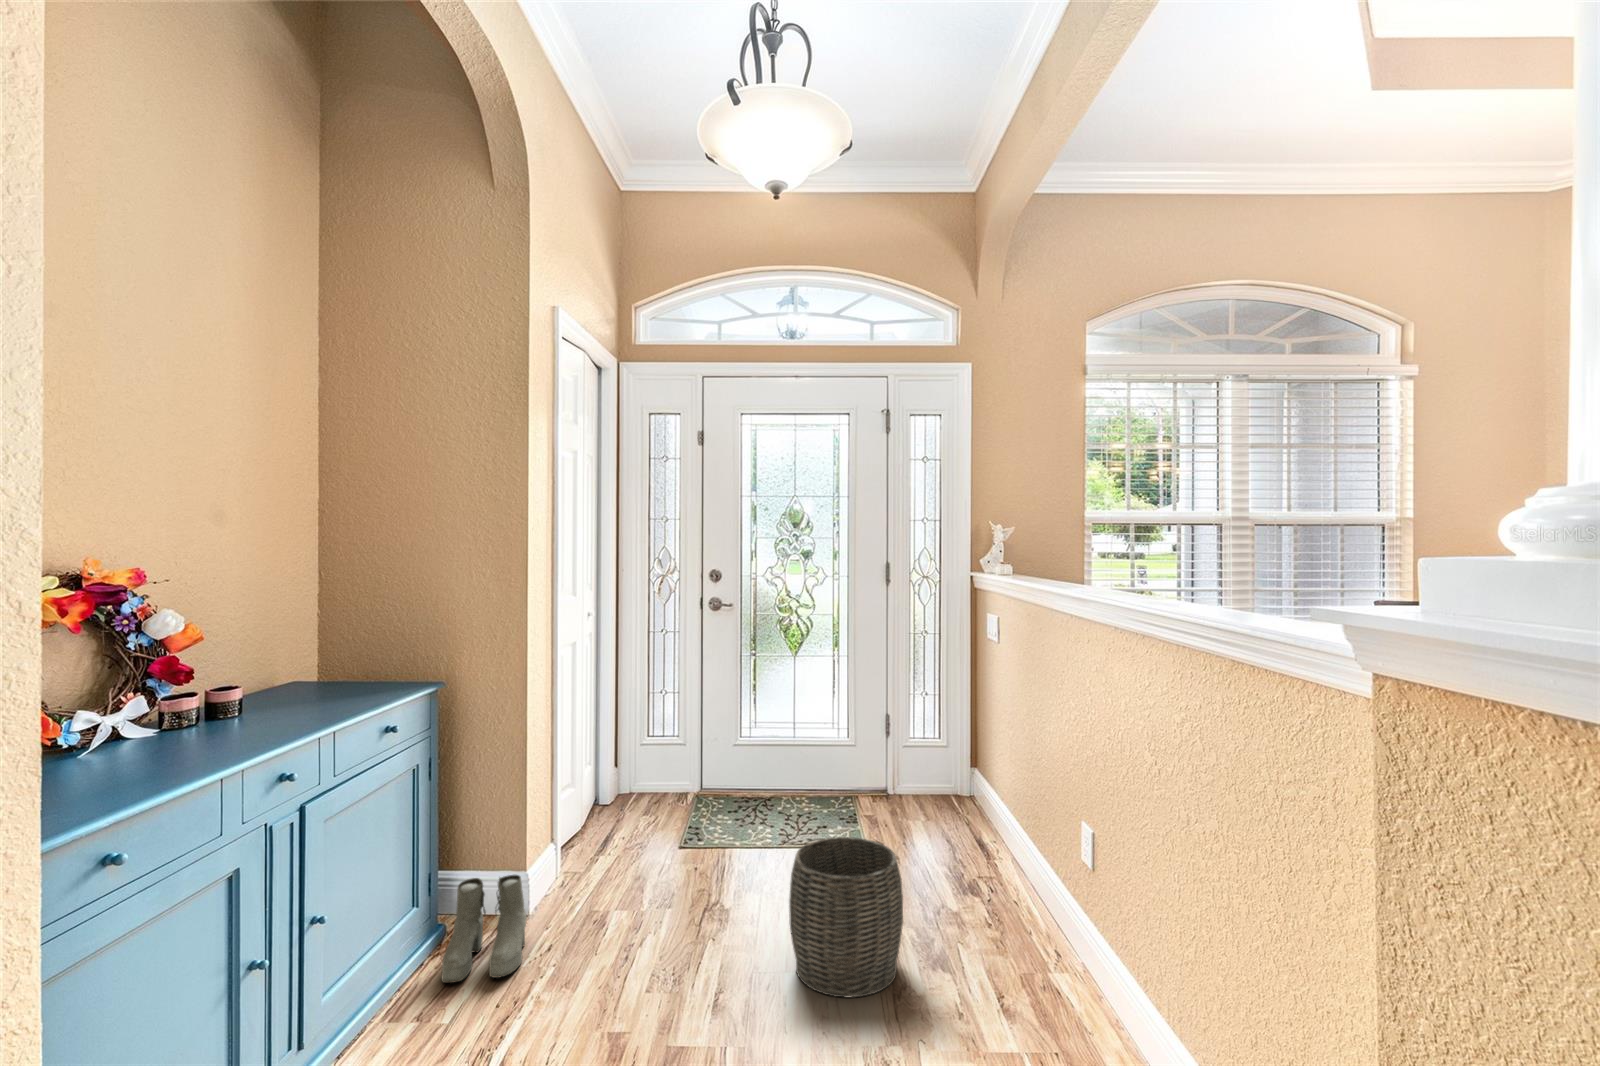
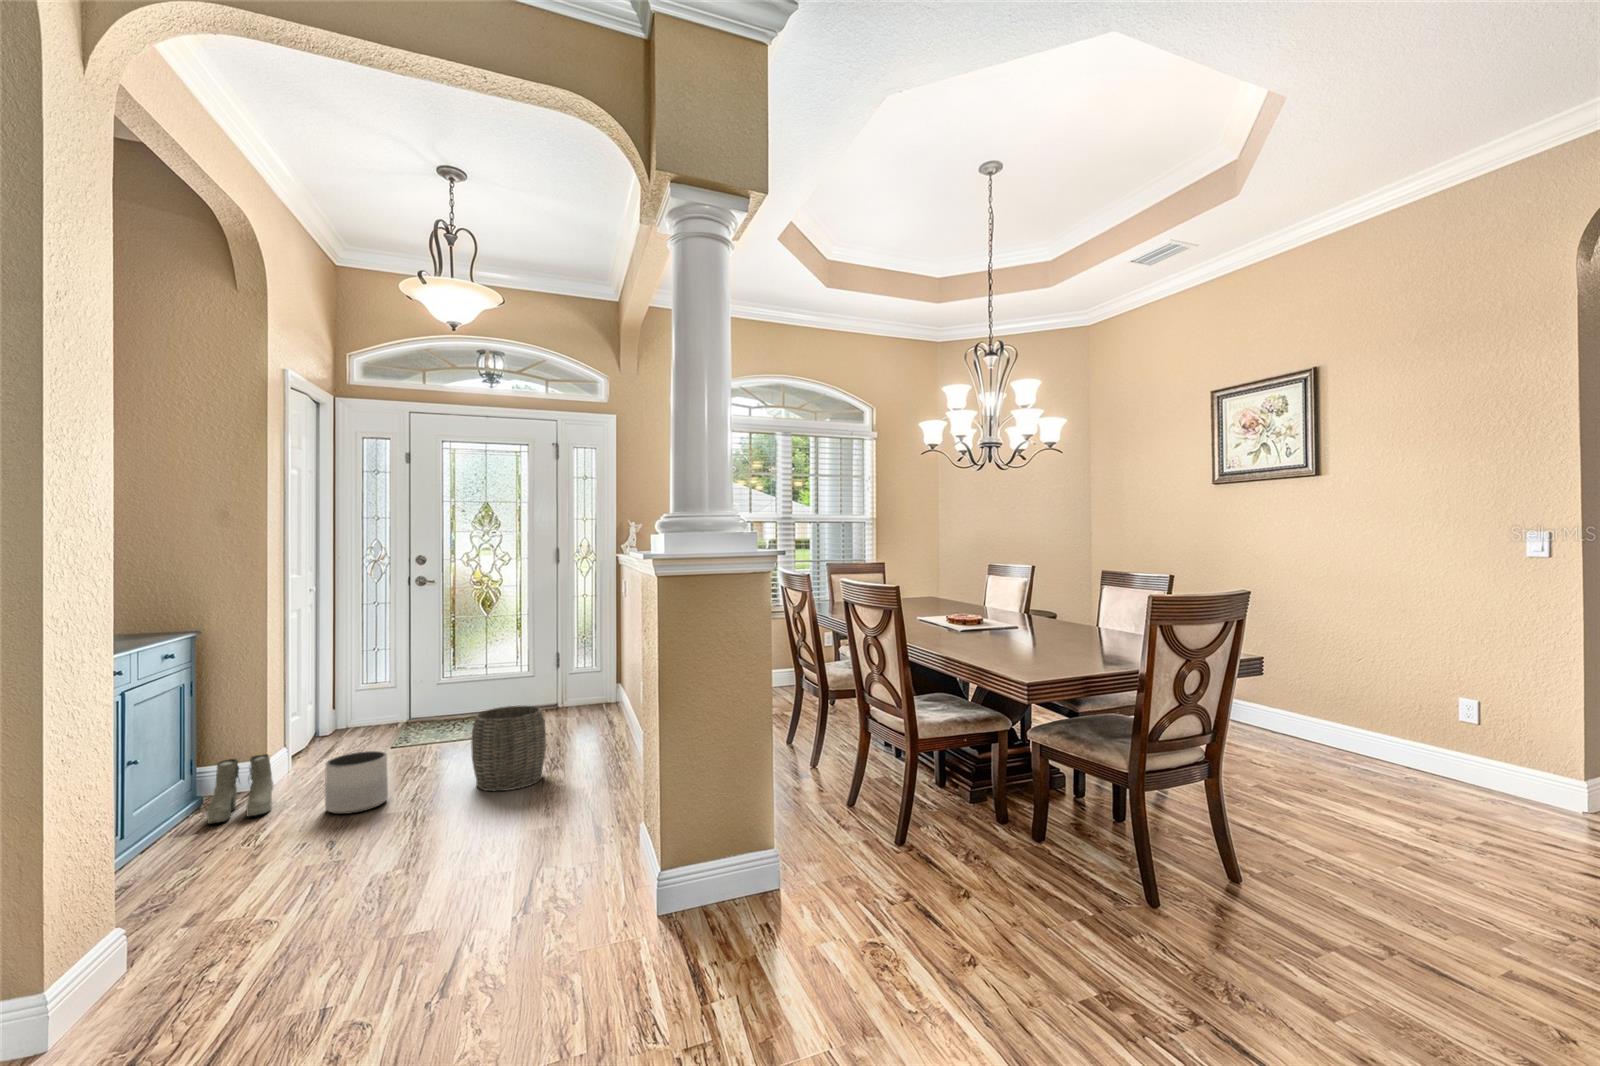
planter: none [586,893,670,1004] -> present [325,751,388,814]

